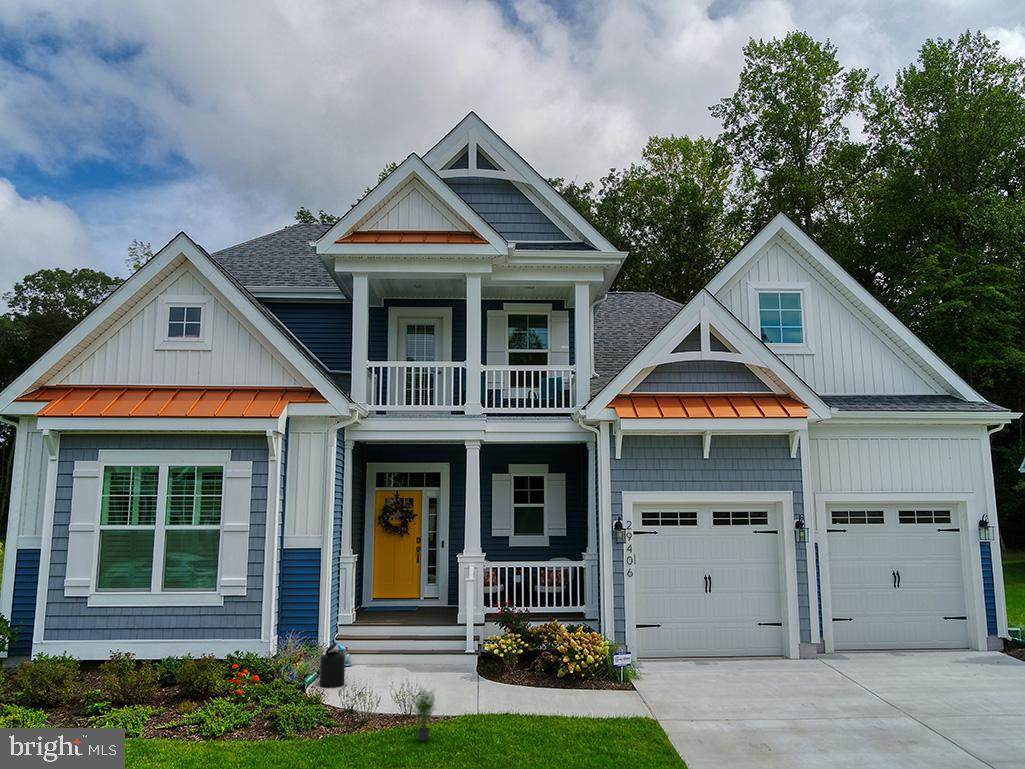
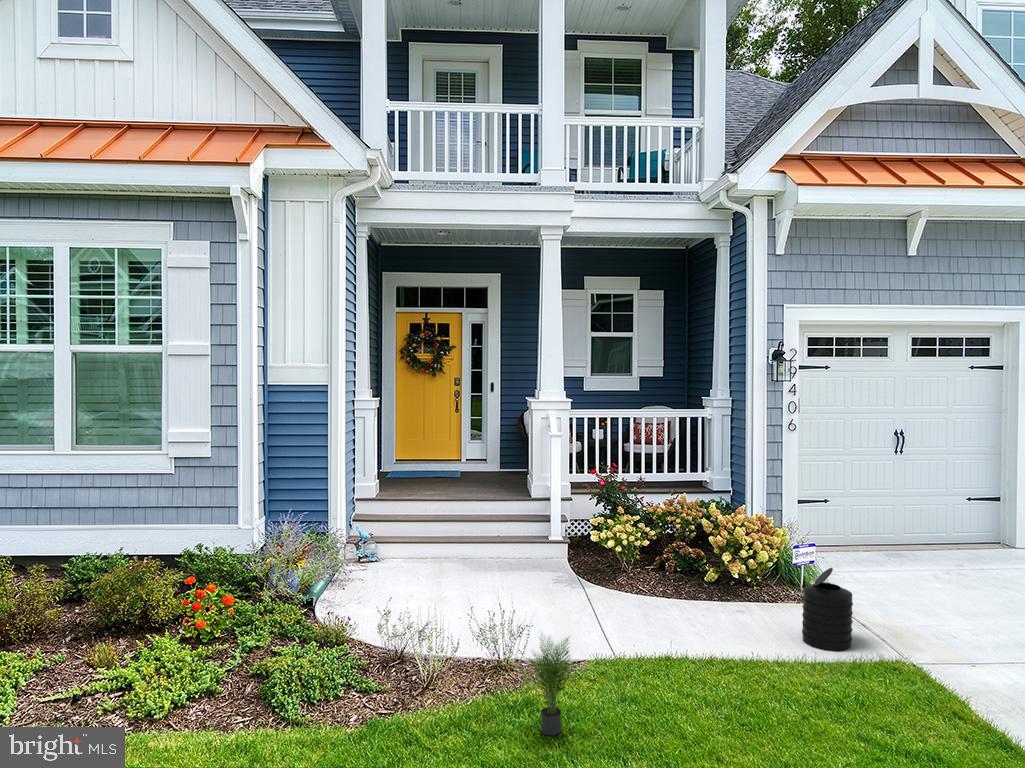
trash can: present [319,643,345,688] -> present [802,568,853,651]

